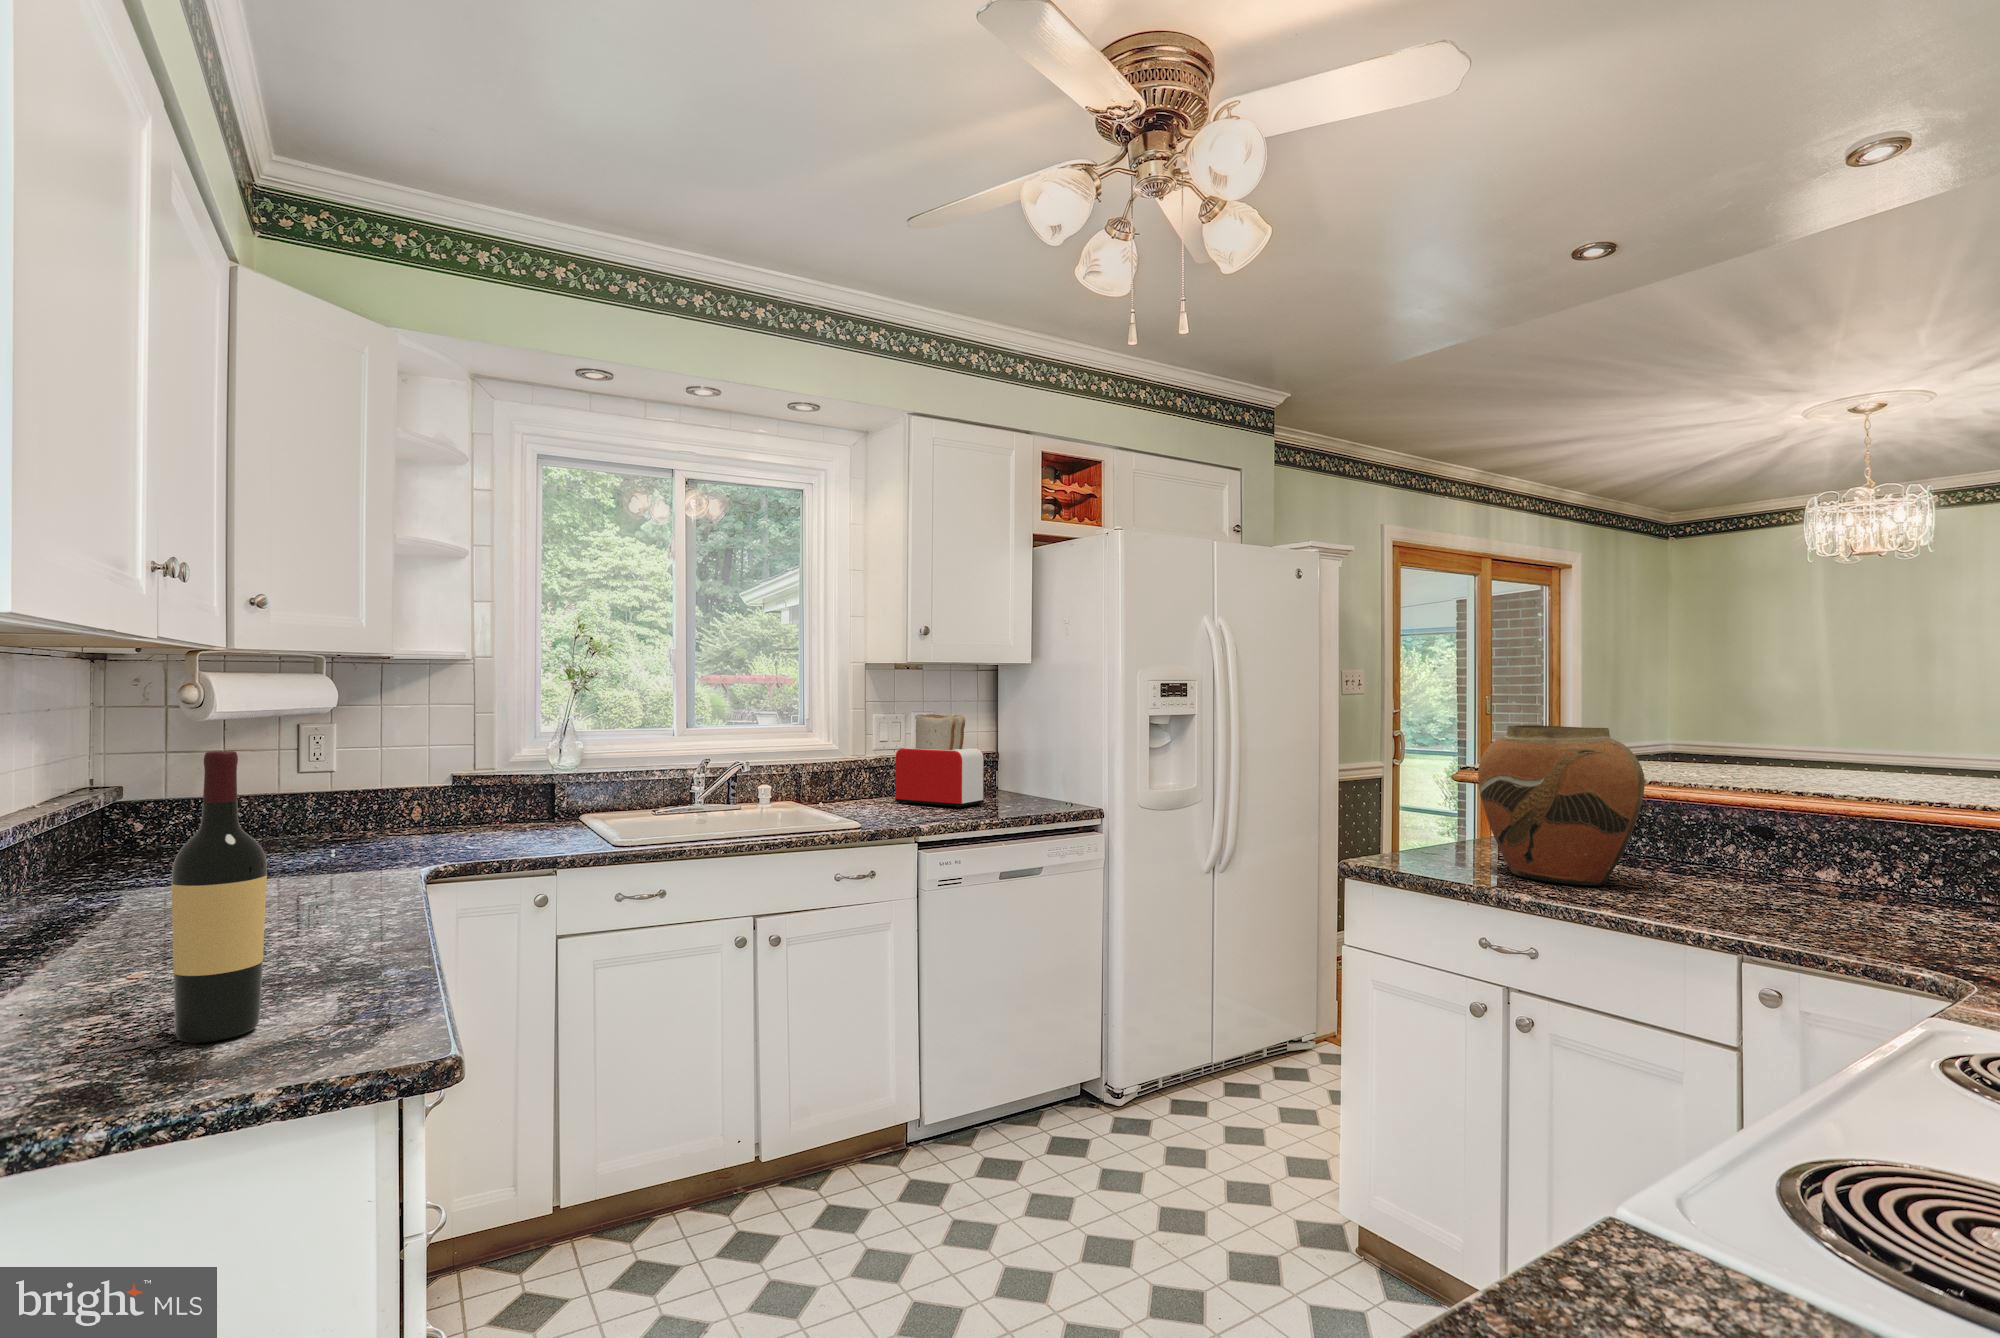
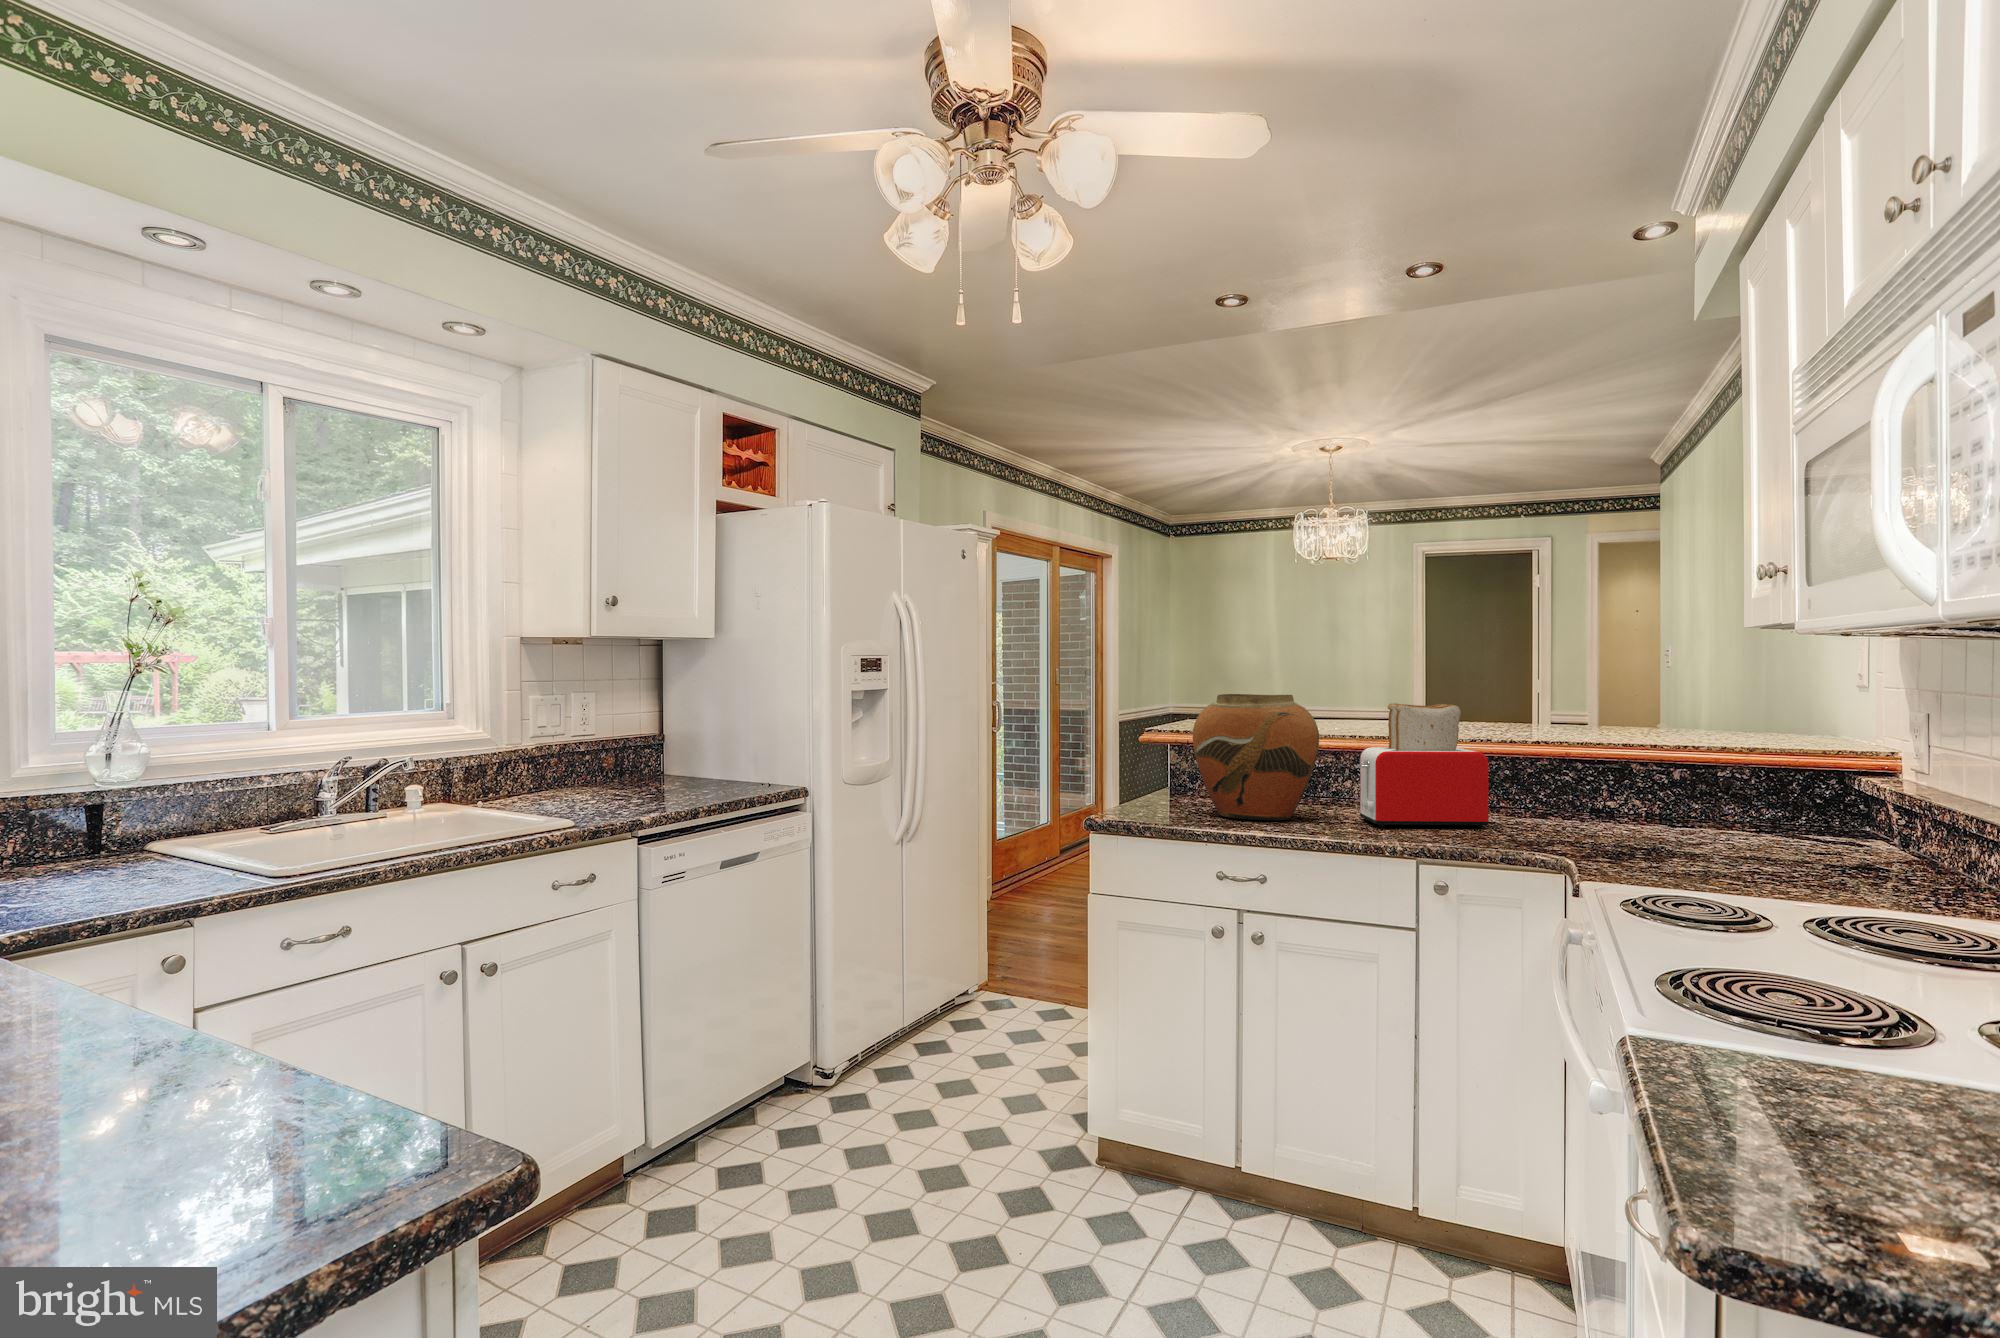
toaster: present [895,714,984,808] -> present [1357,703,1488,828]
wine bottle: present [172,751,267,1043] -> none [110,755,242,1161]

